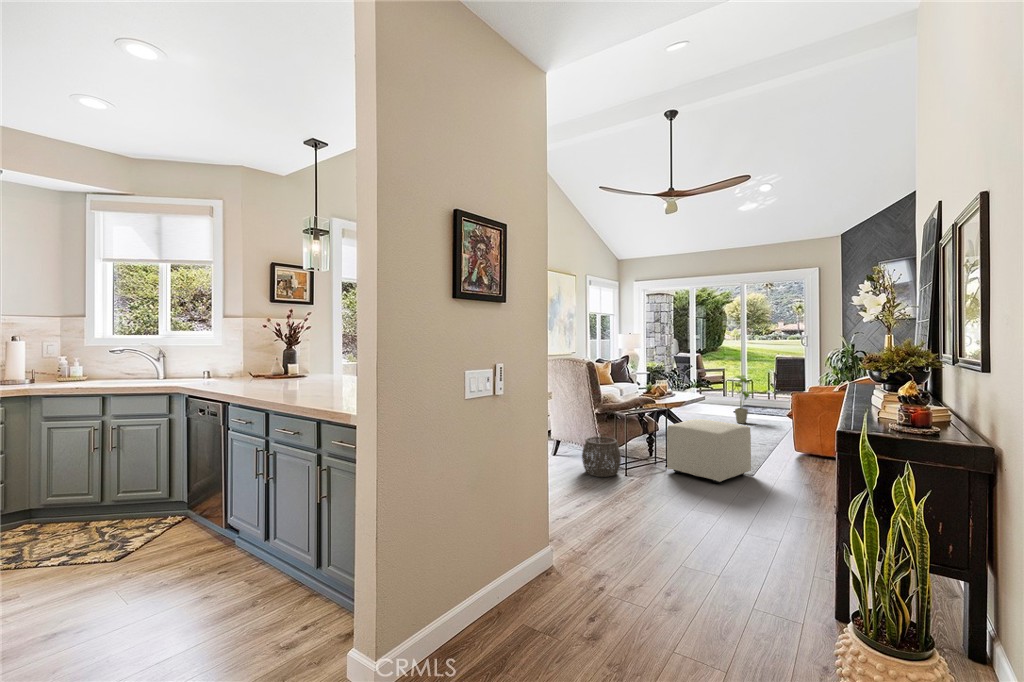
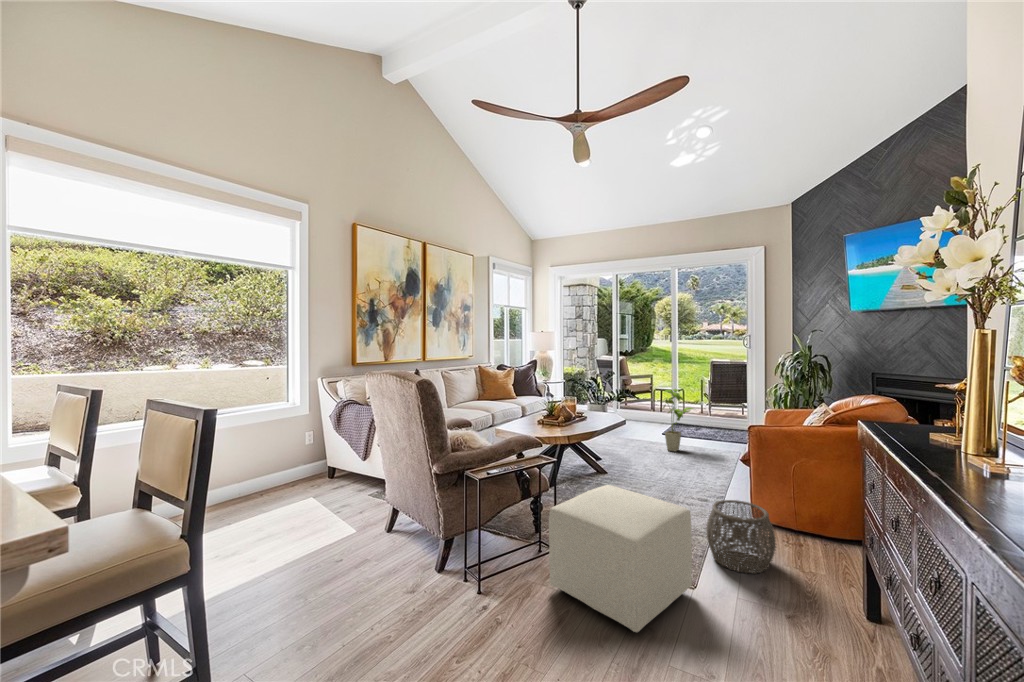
woven basket: present [582,437,621,477] -> present [706,500,776,574]

